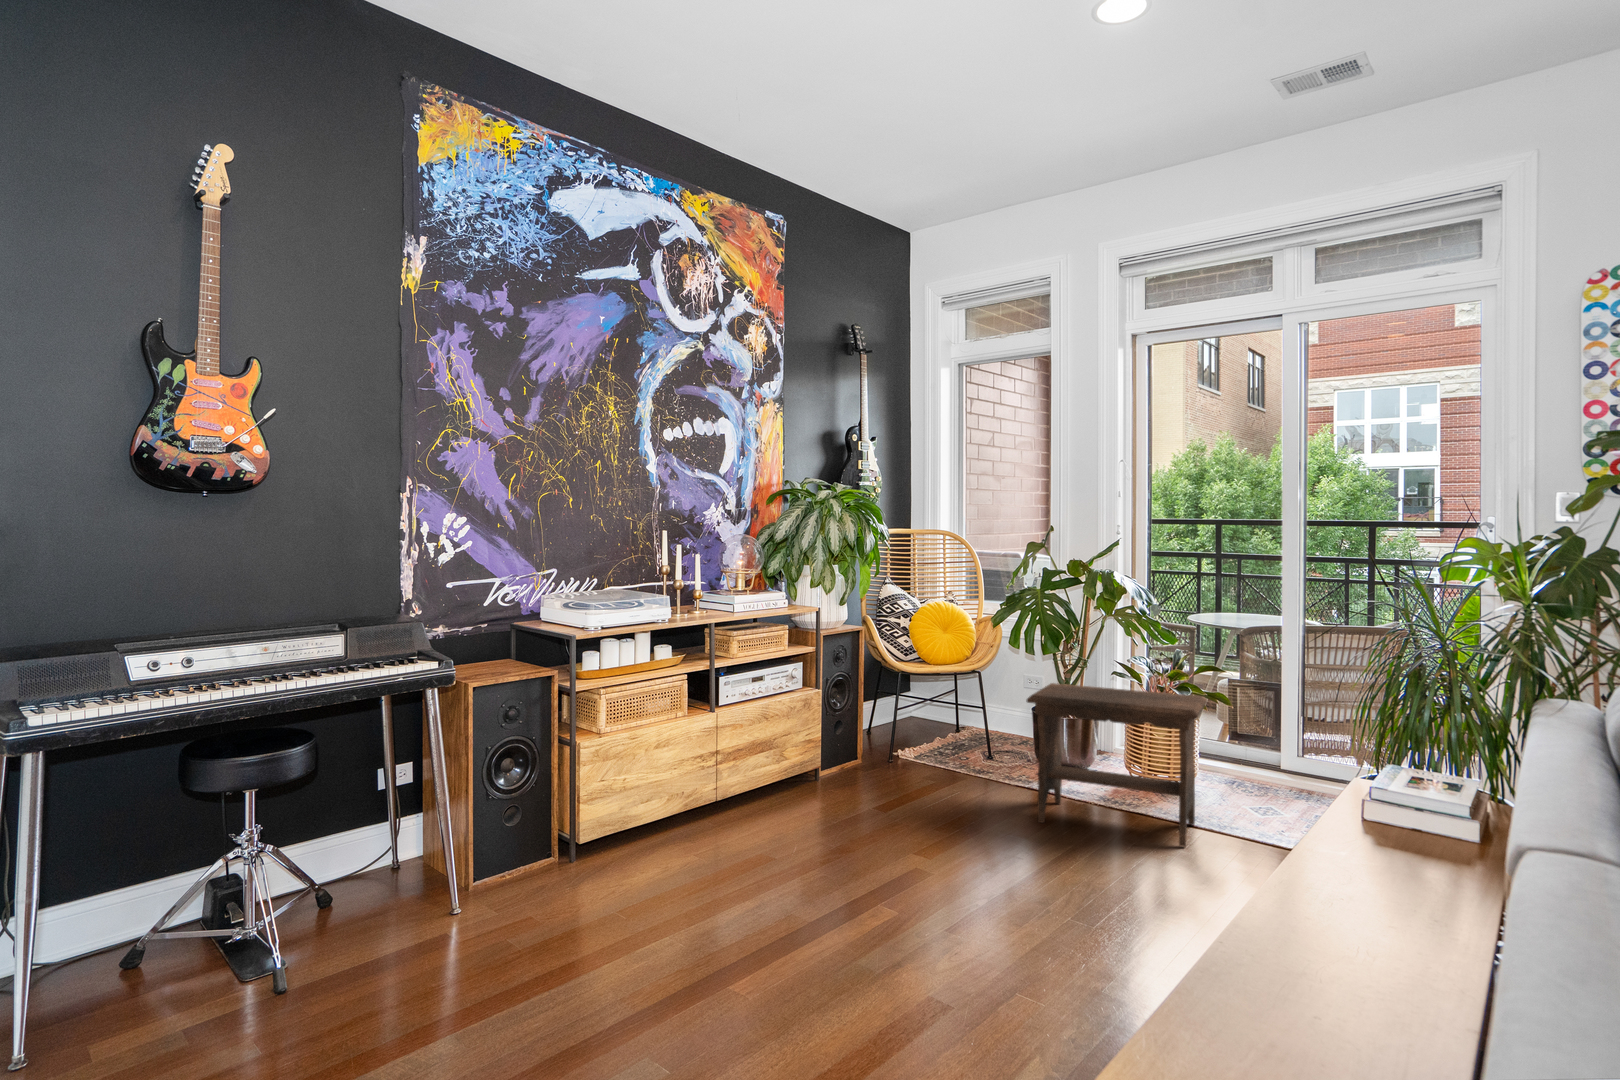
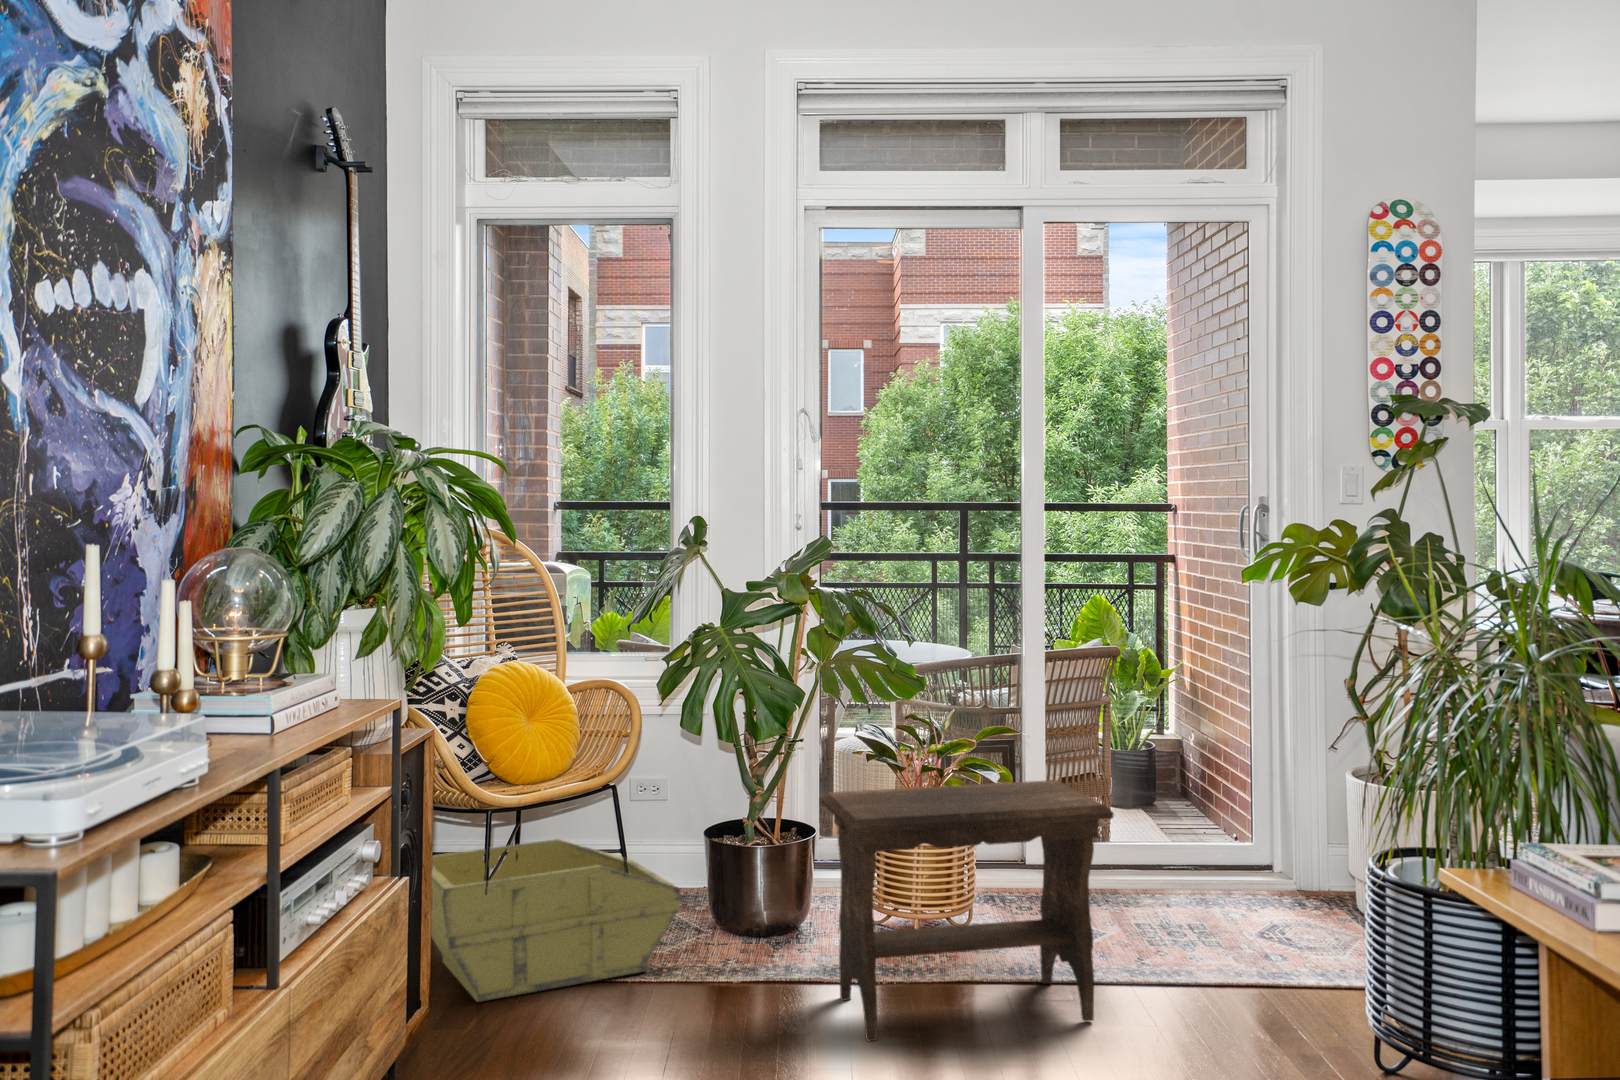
storage bin: none [868,692,998,770] -> present [431,839,681,1002]

